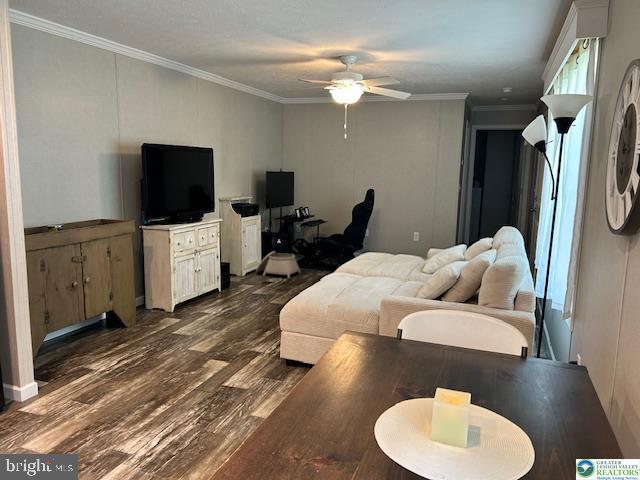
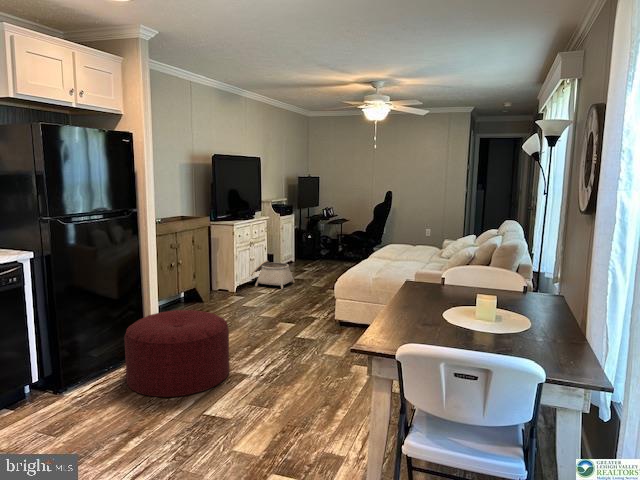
ottoman: none [147,294,244,371] -> present [124,310,230,397]

